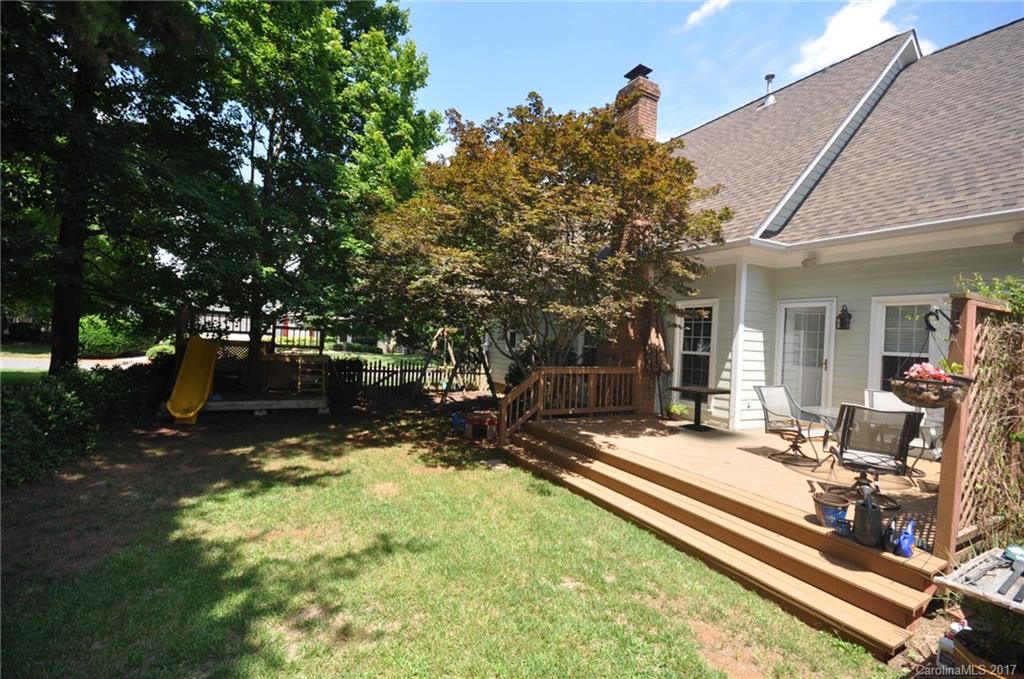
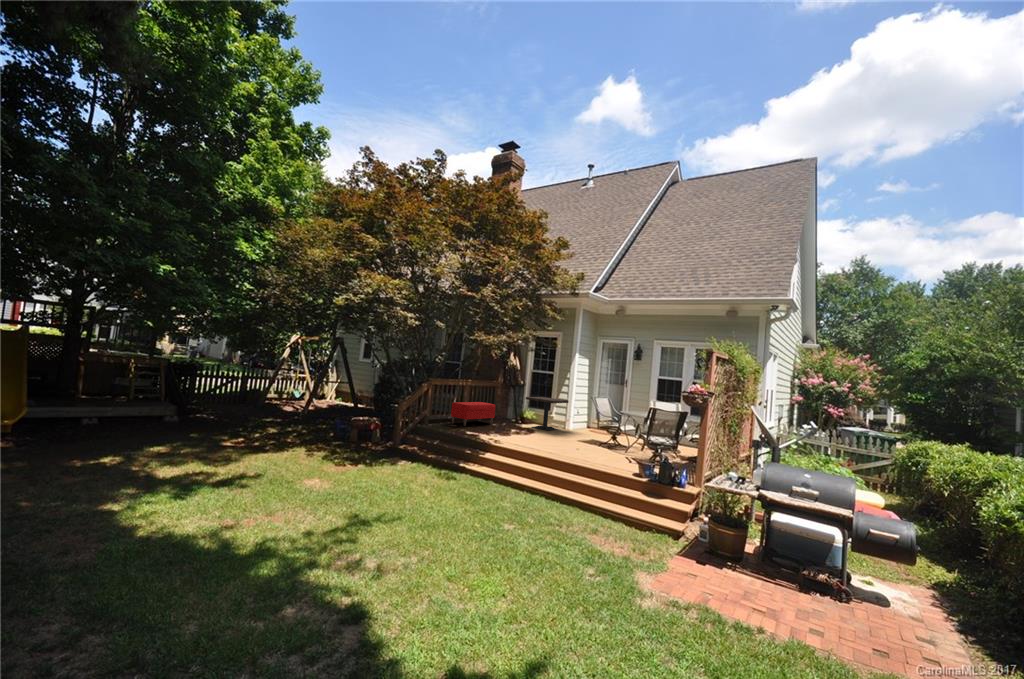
bench: none [573,394,629,423] -> present [451,402,495,426]

